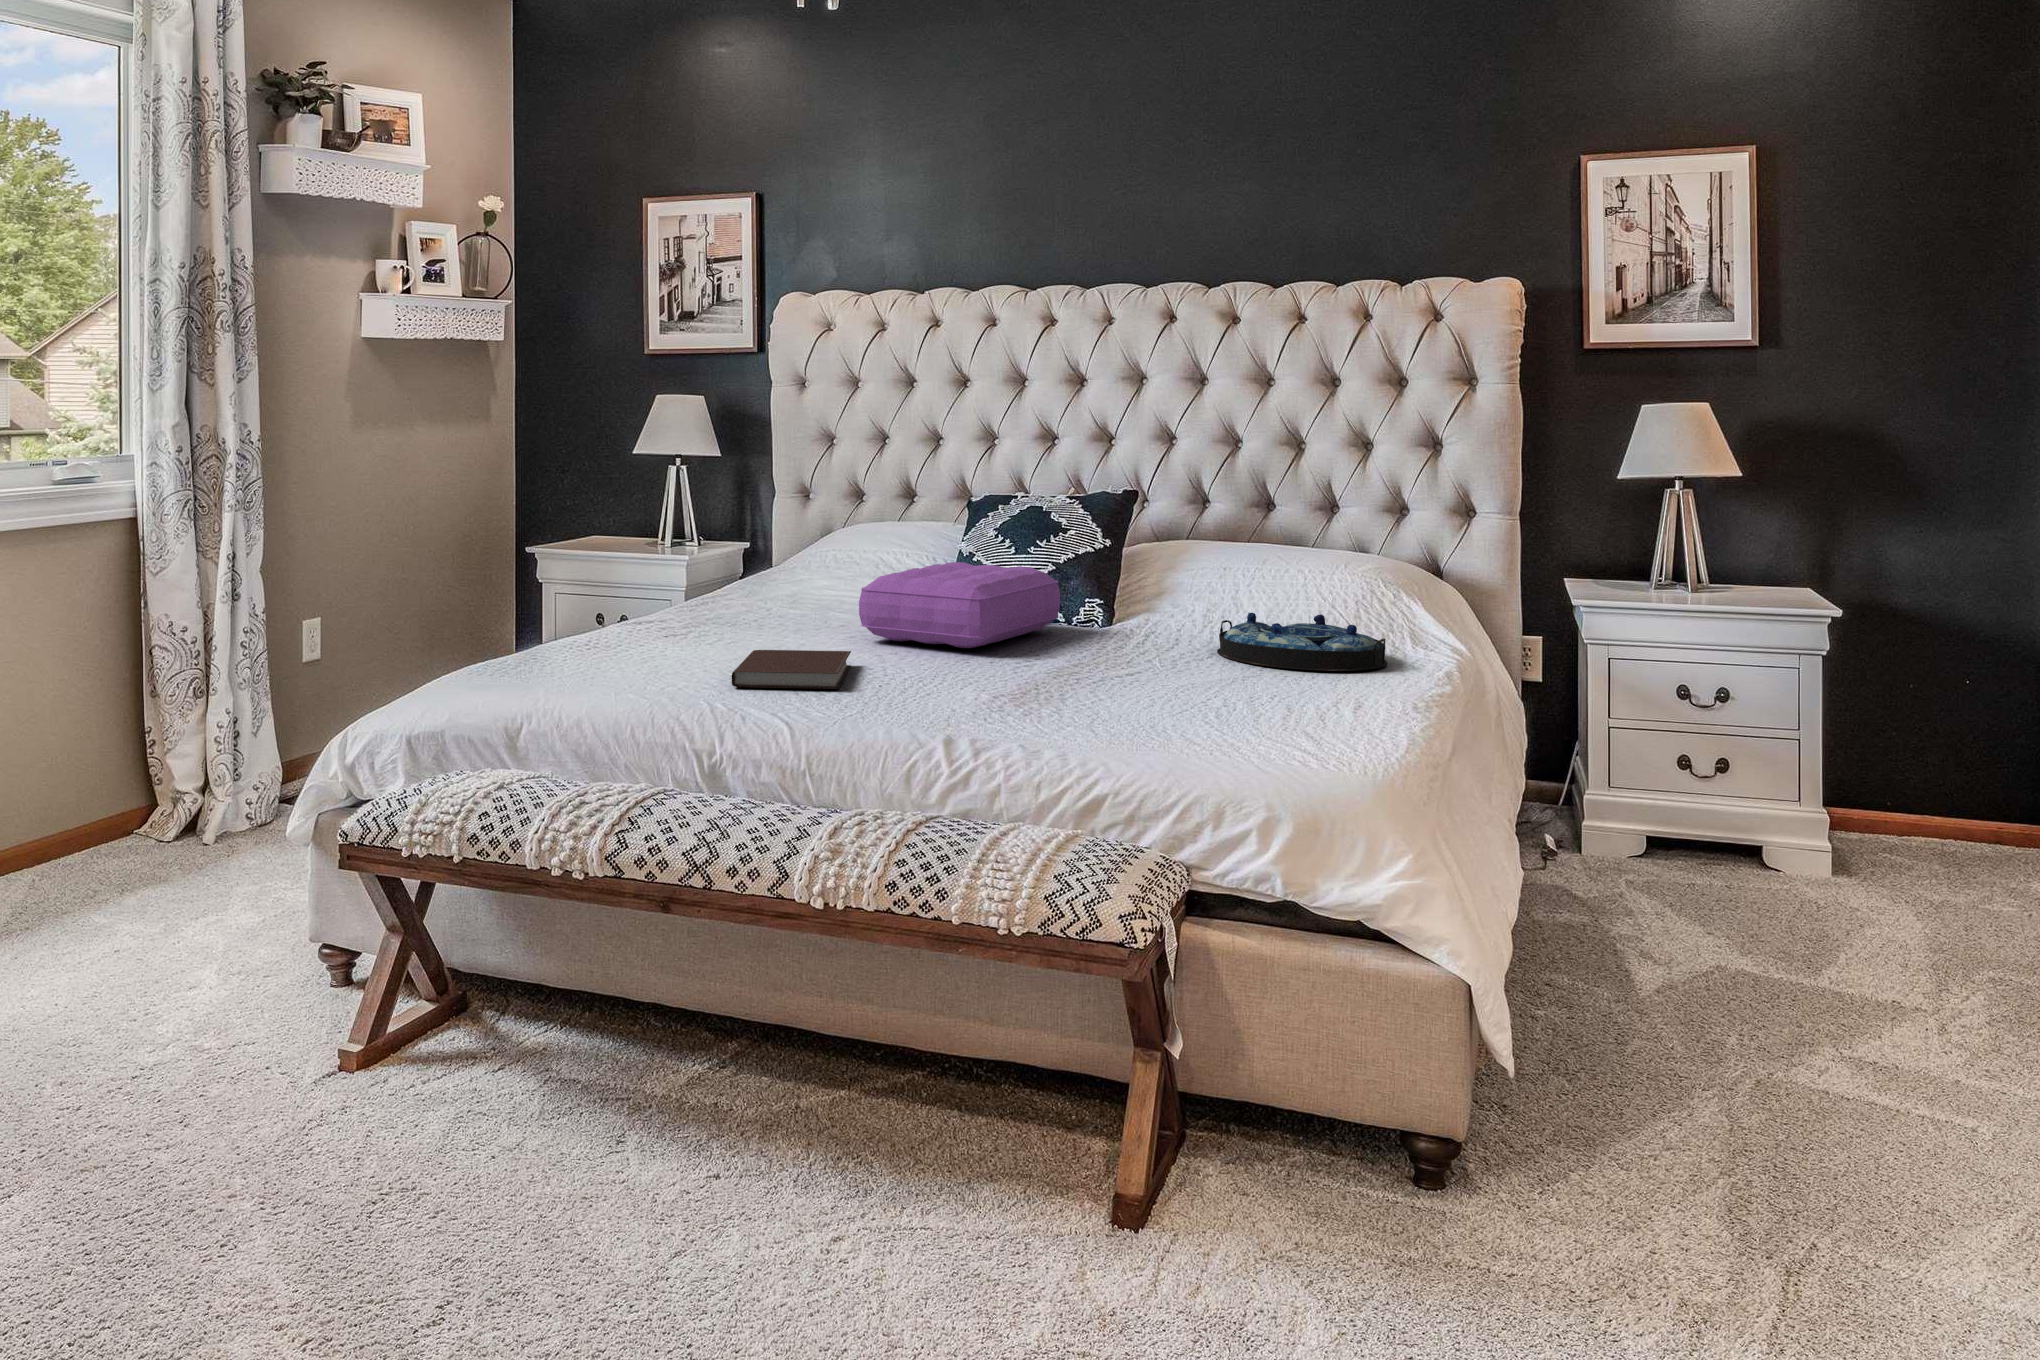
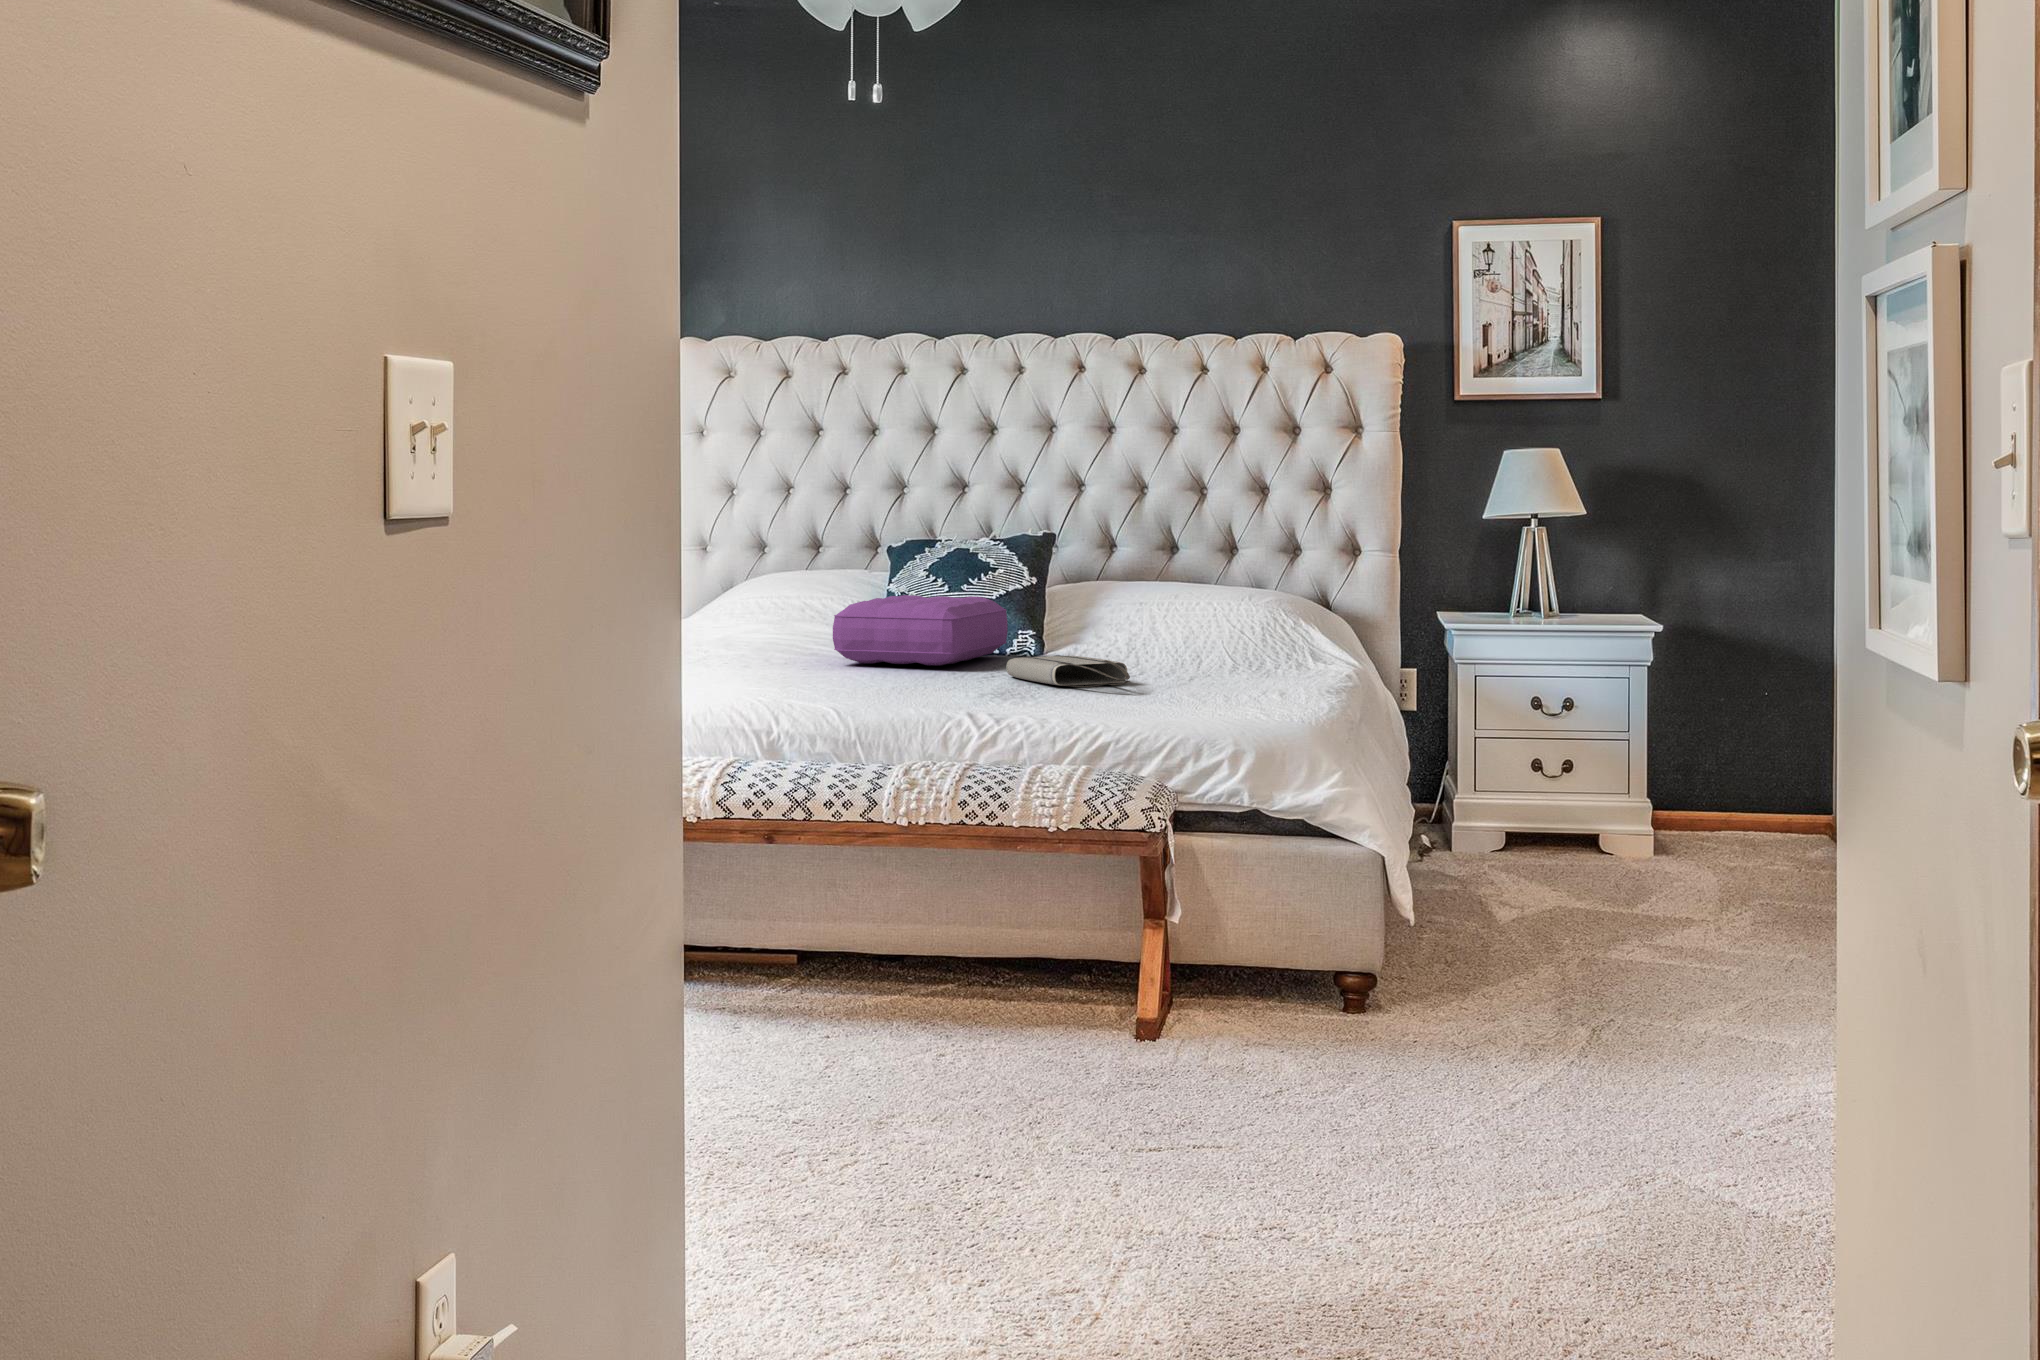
serving tray: present [1217,613,1387,671] -> none [1154,630,1299,672]
tote bag: none [1034,646,1166,697] -> present [1006,655,1130,687]
notebook: present [732,650,851,689] -> none [752,665,852,690]

